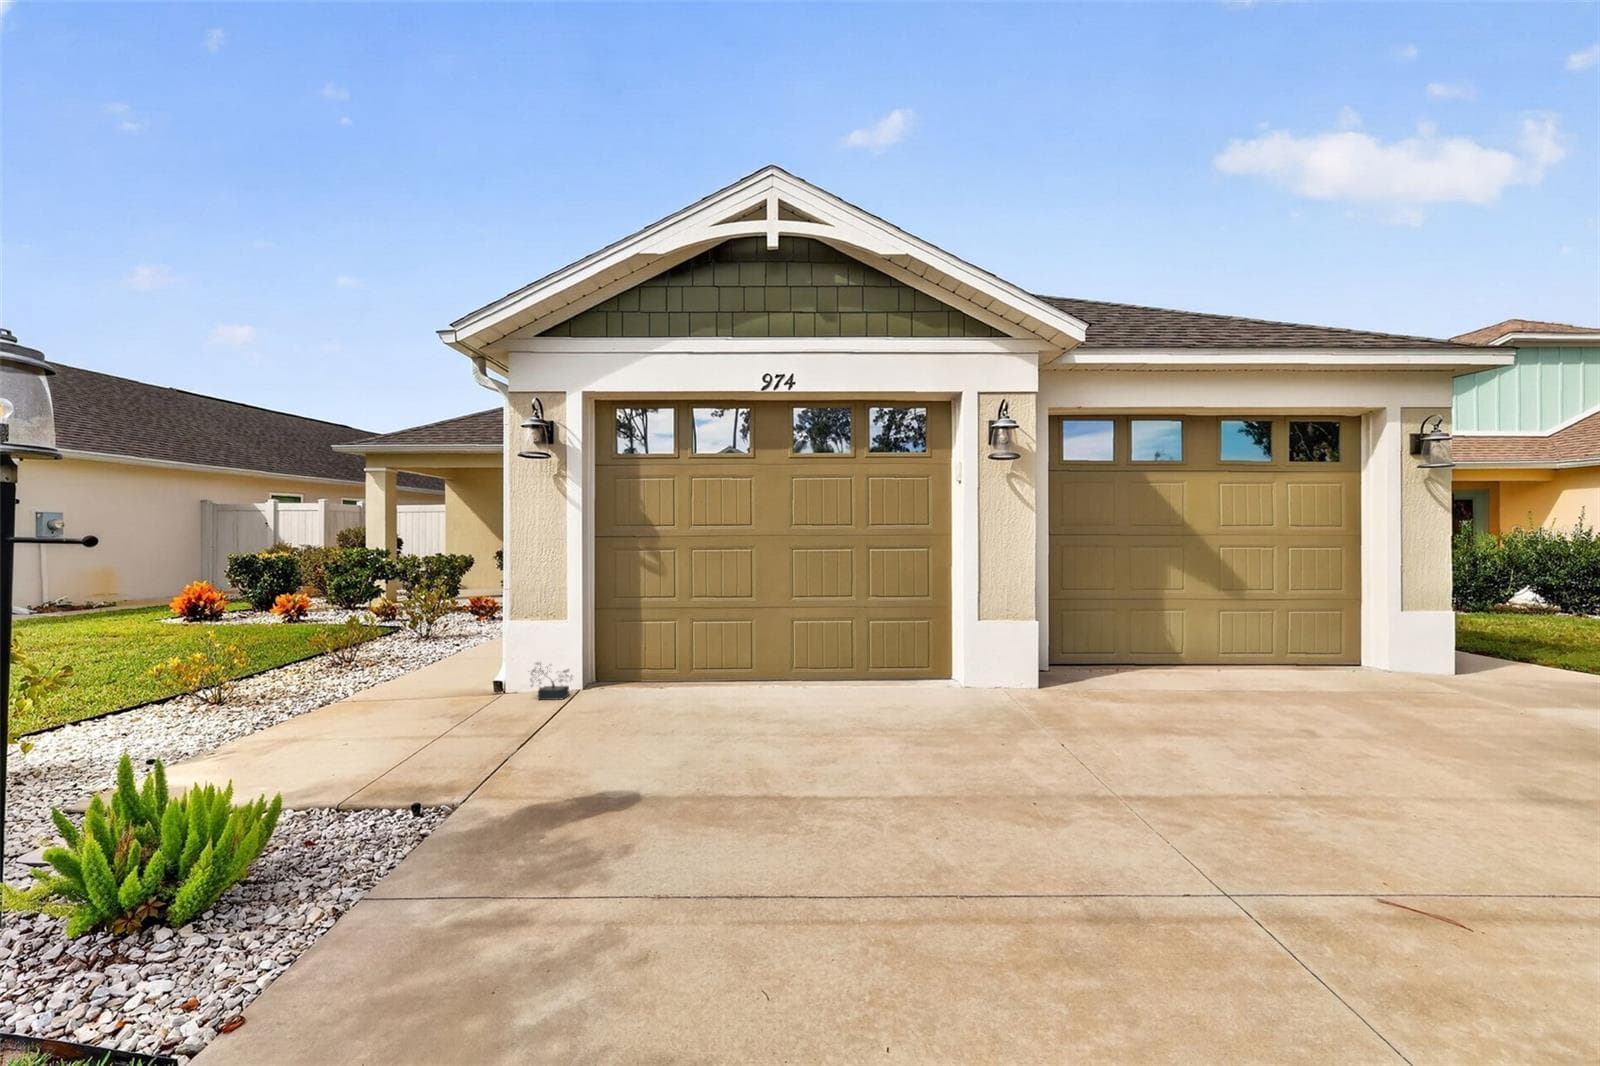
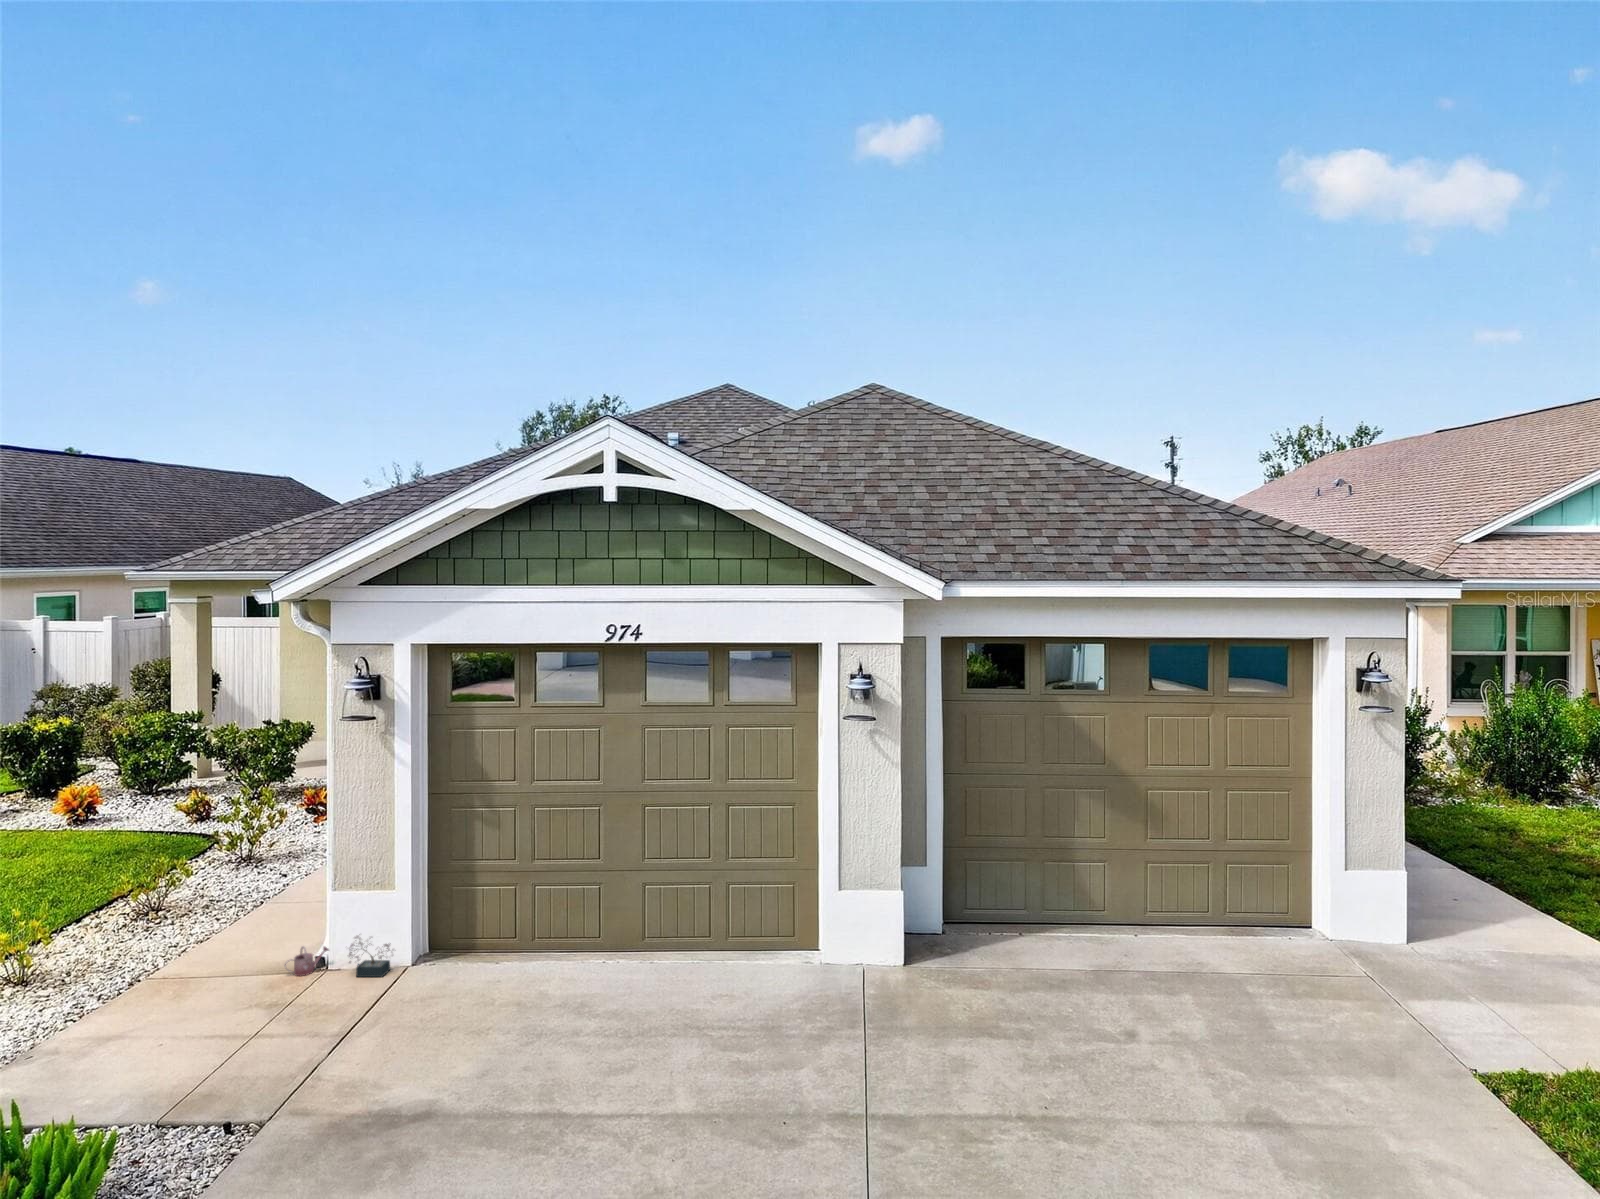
watering can: none [469,673,511,701] -> present [285,946,329,976]

